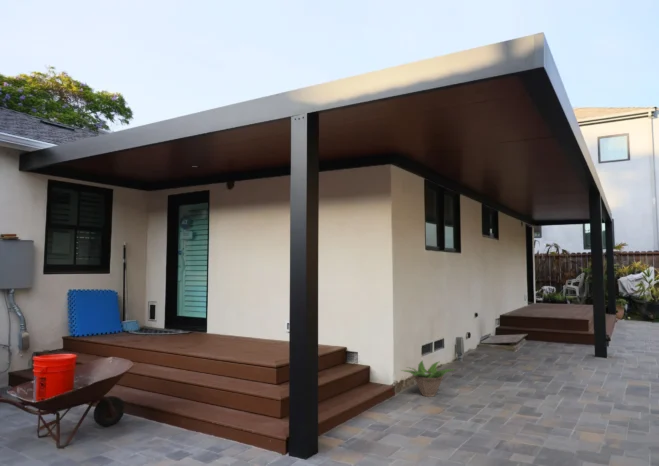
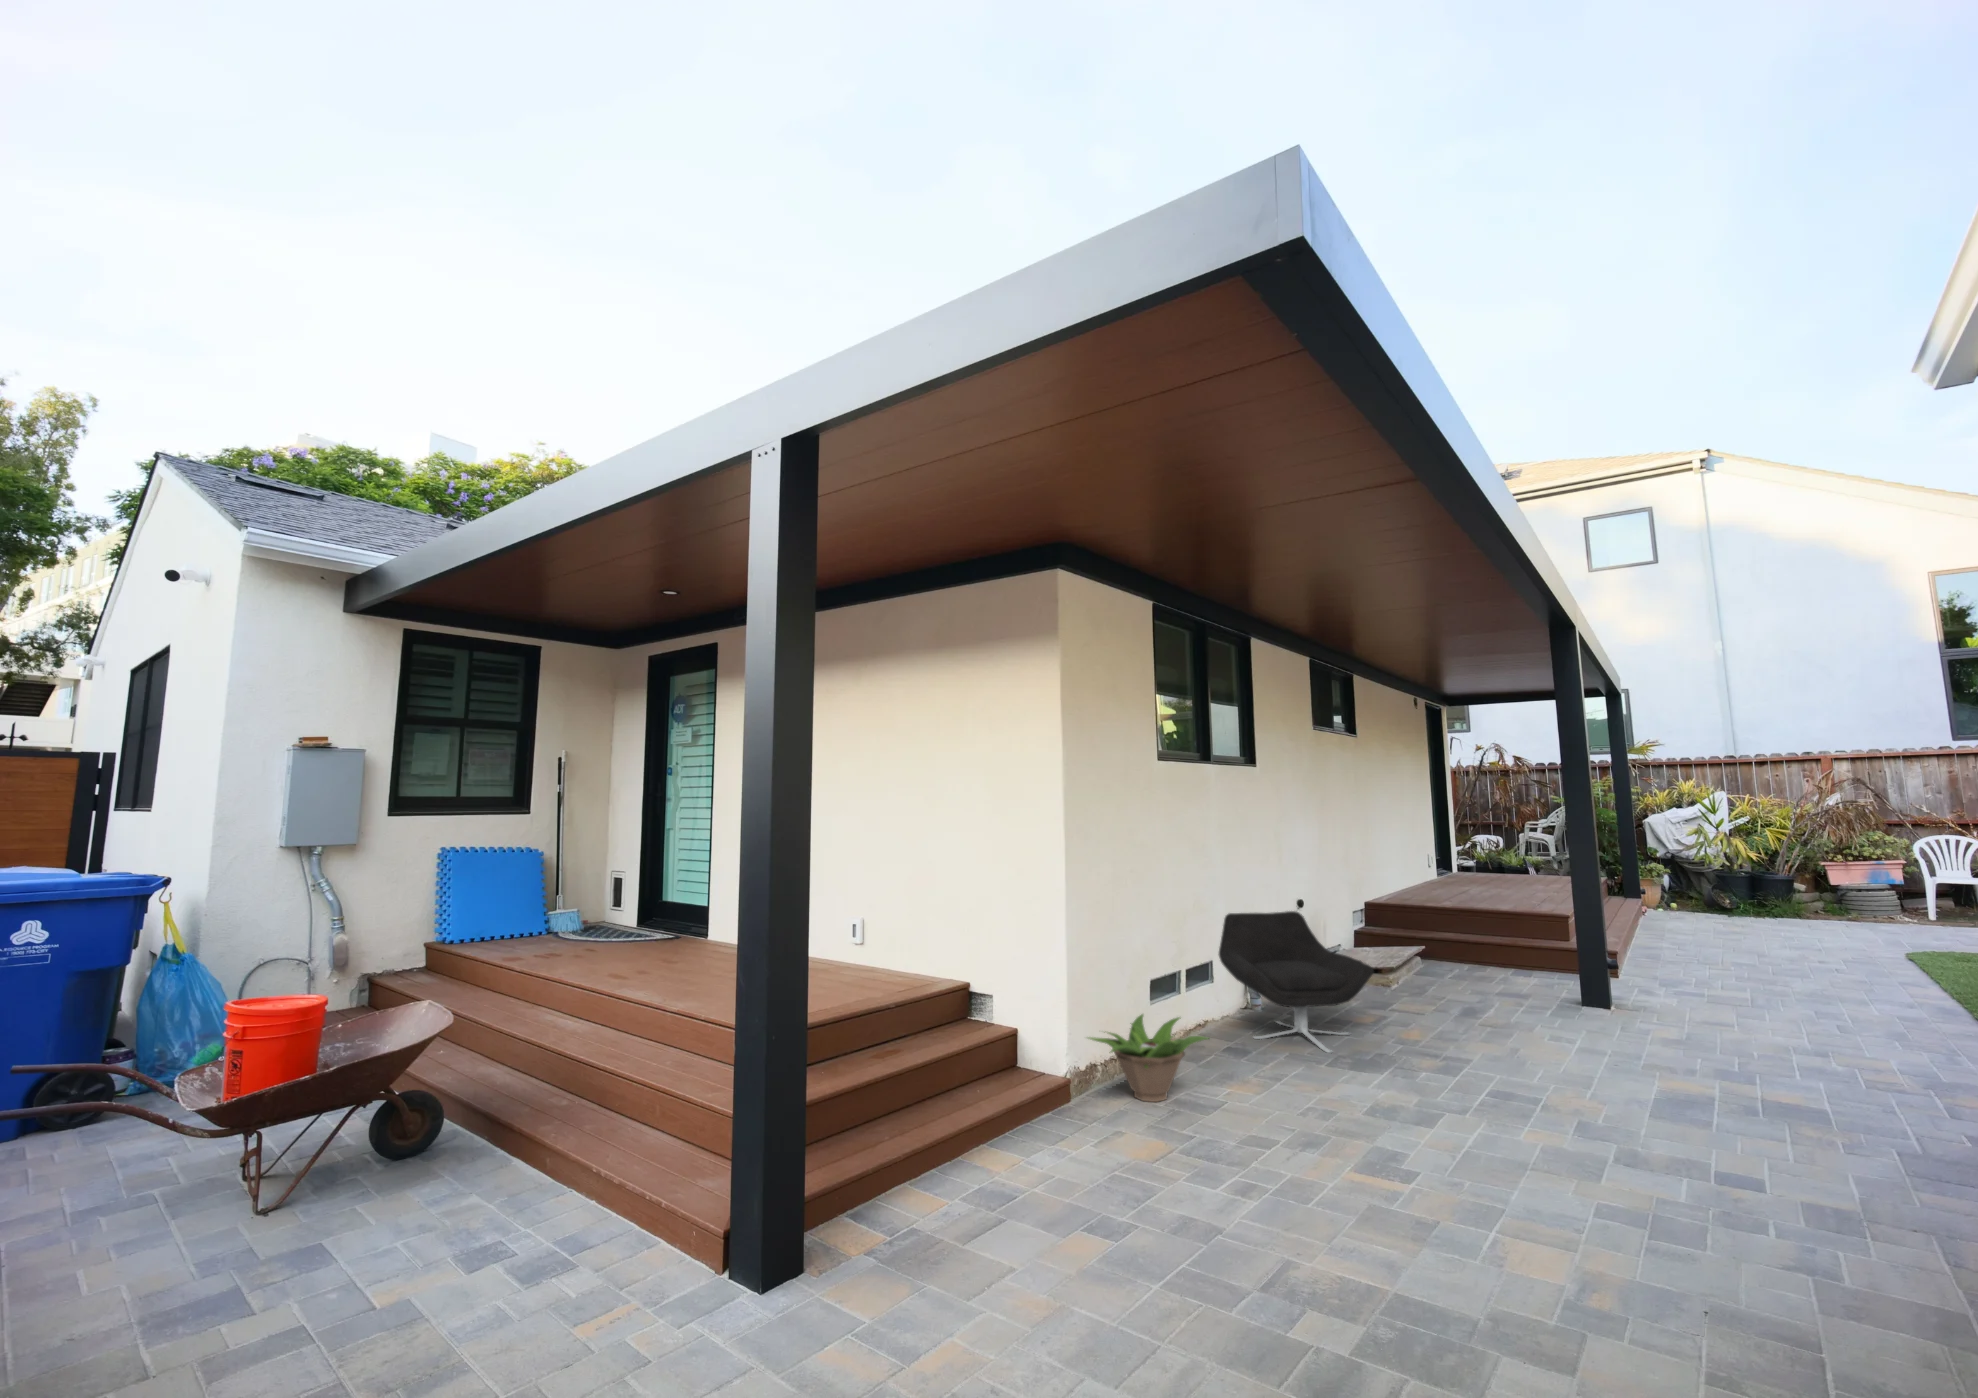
lounge chair: none [447,318,516,377] -> present [1219,911,1373,1053]

